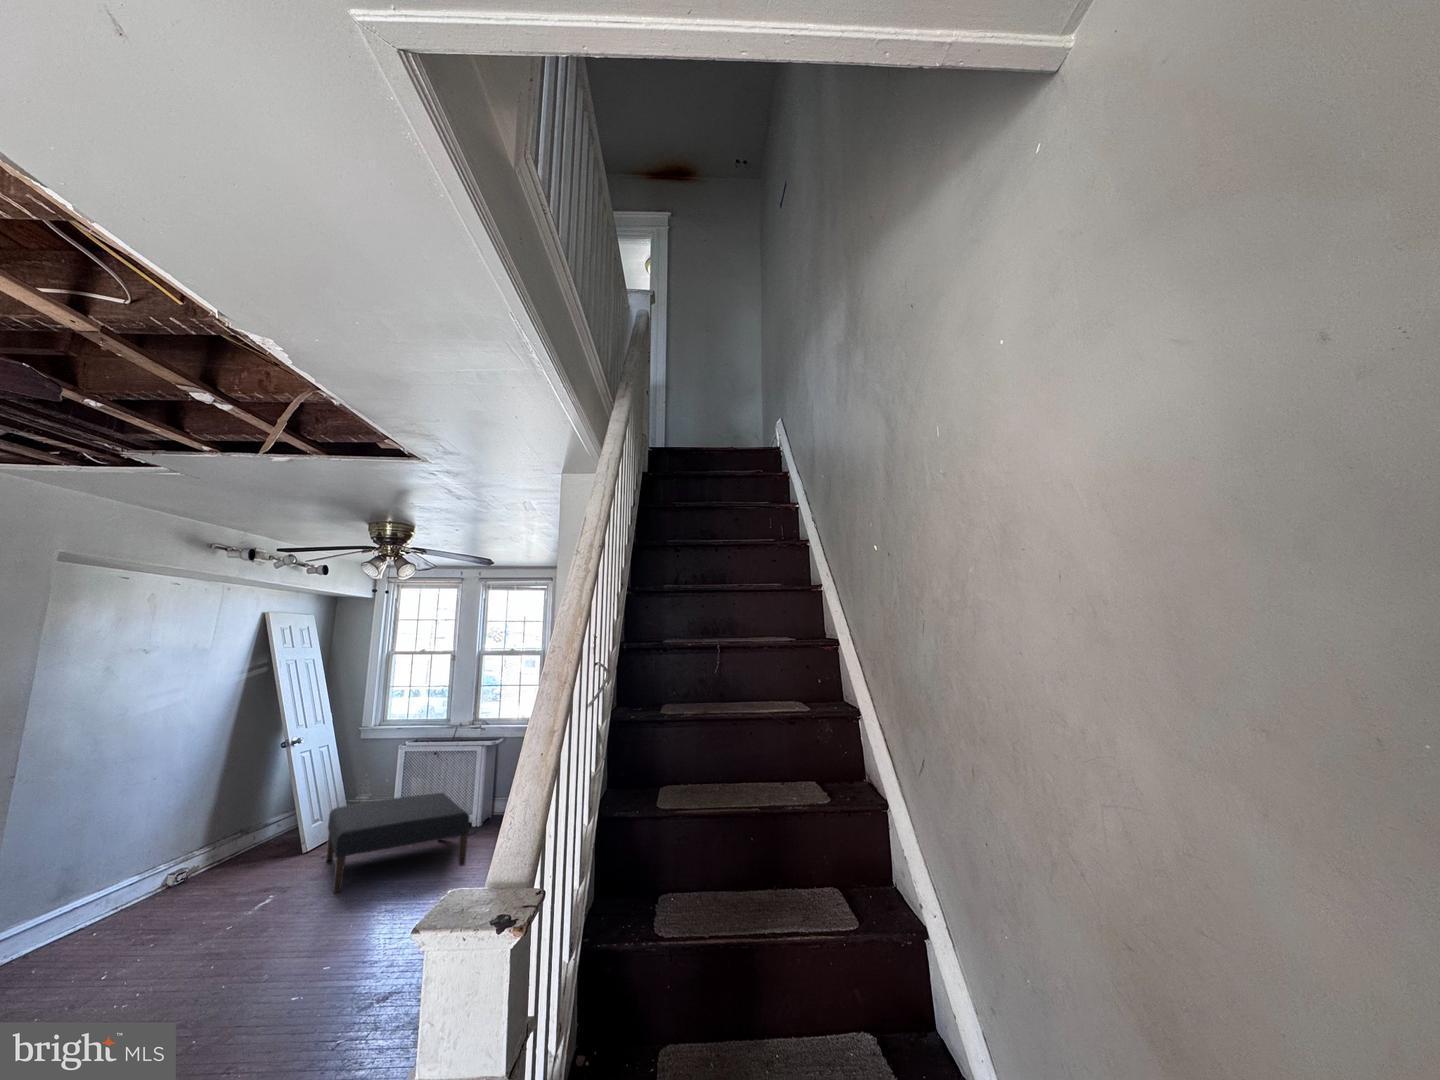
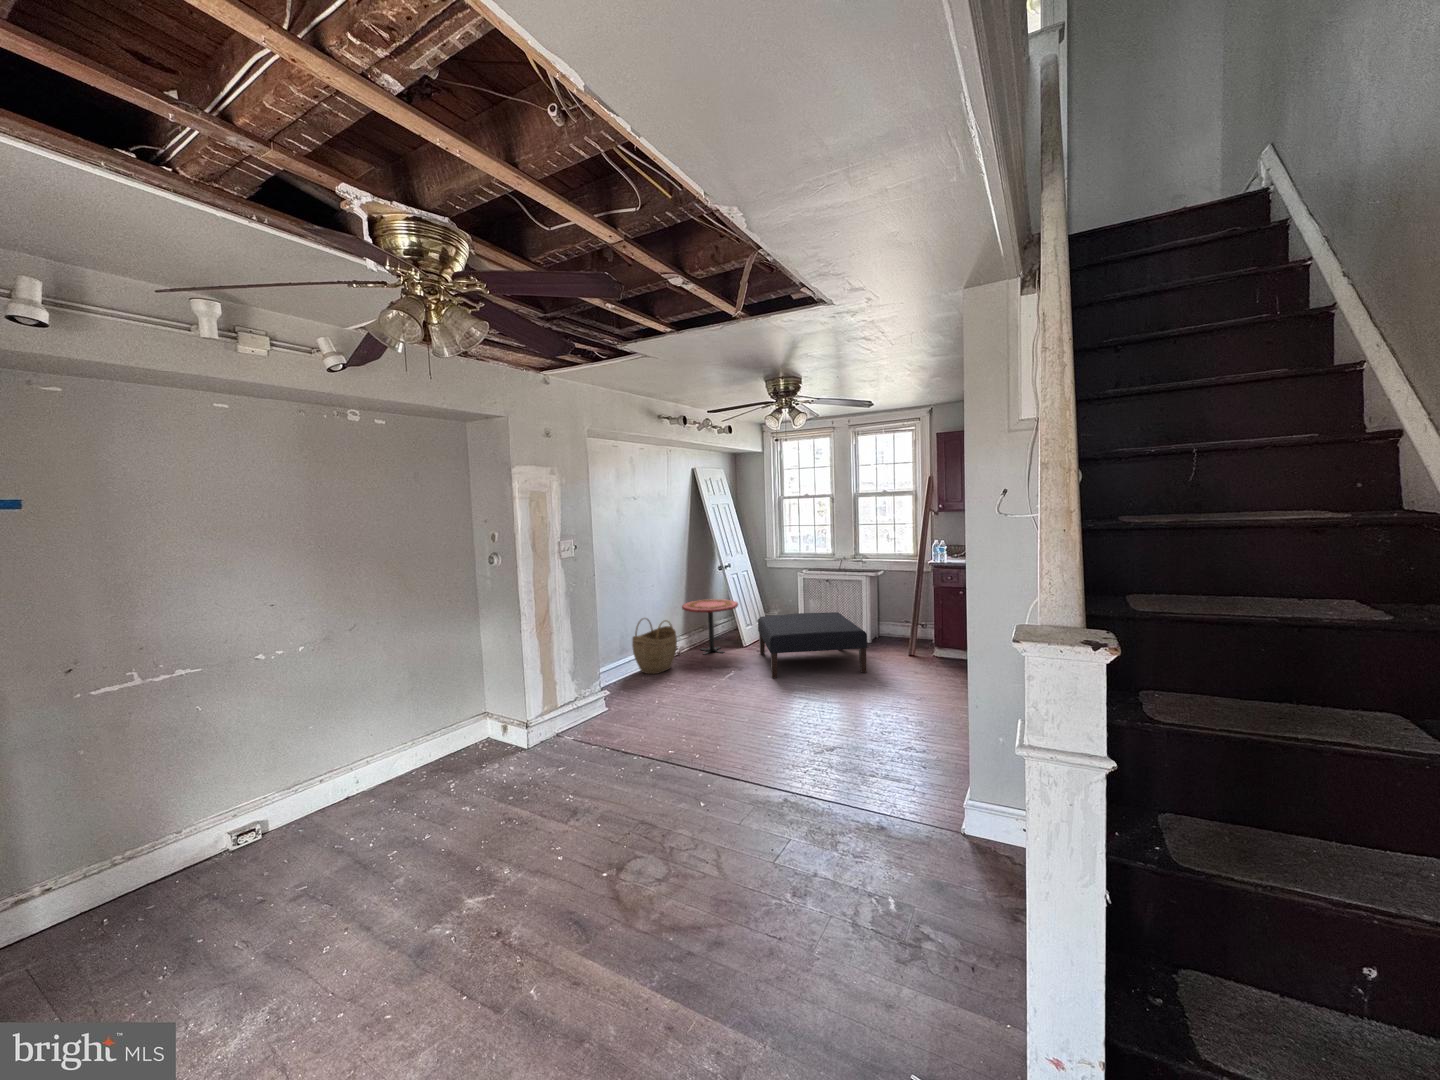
side table: none [206,789,303,874] -> present [682,599,738,654]
woven basket: none [91,828,185,921] -> present [632,618,677,674]

